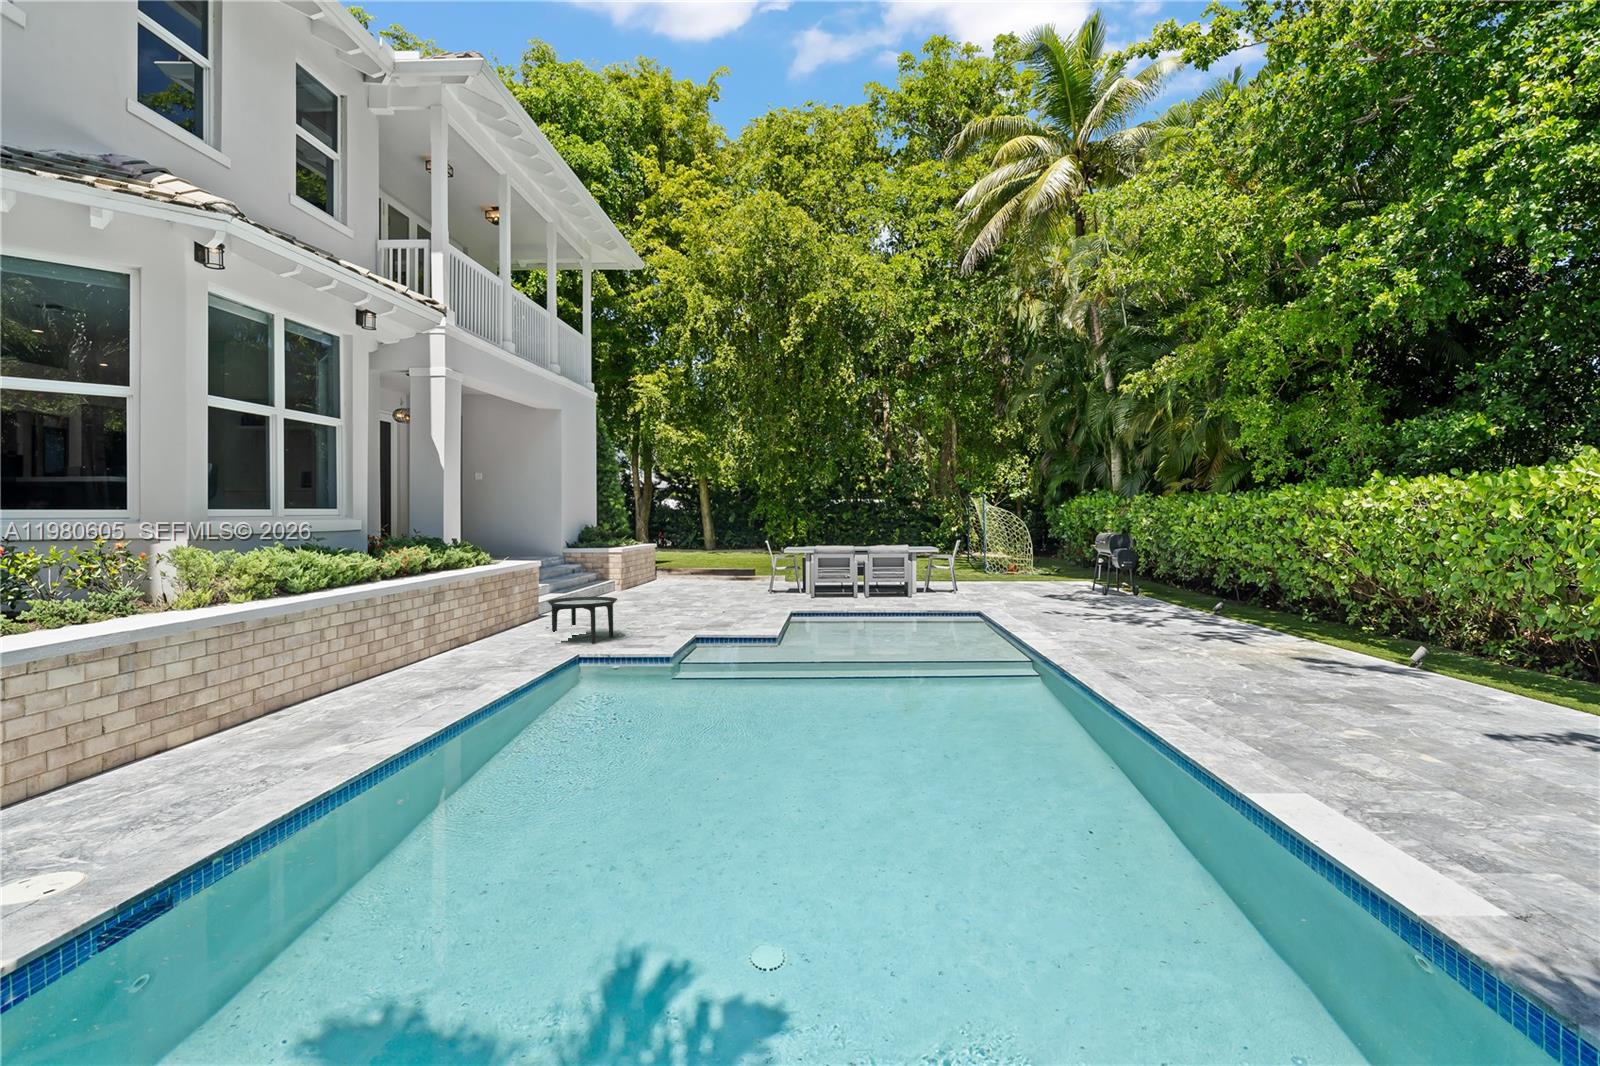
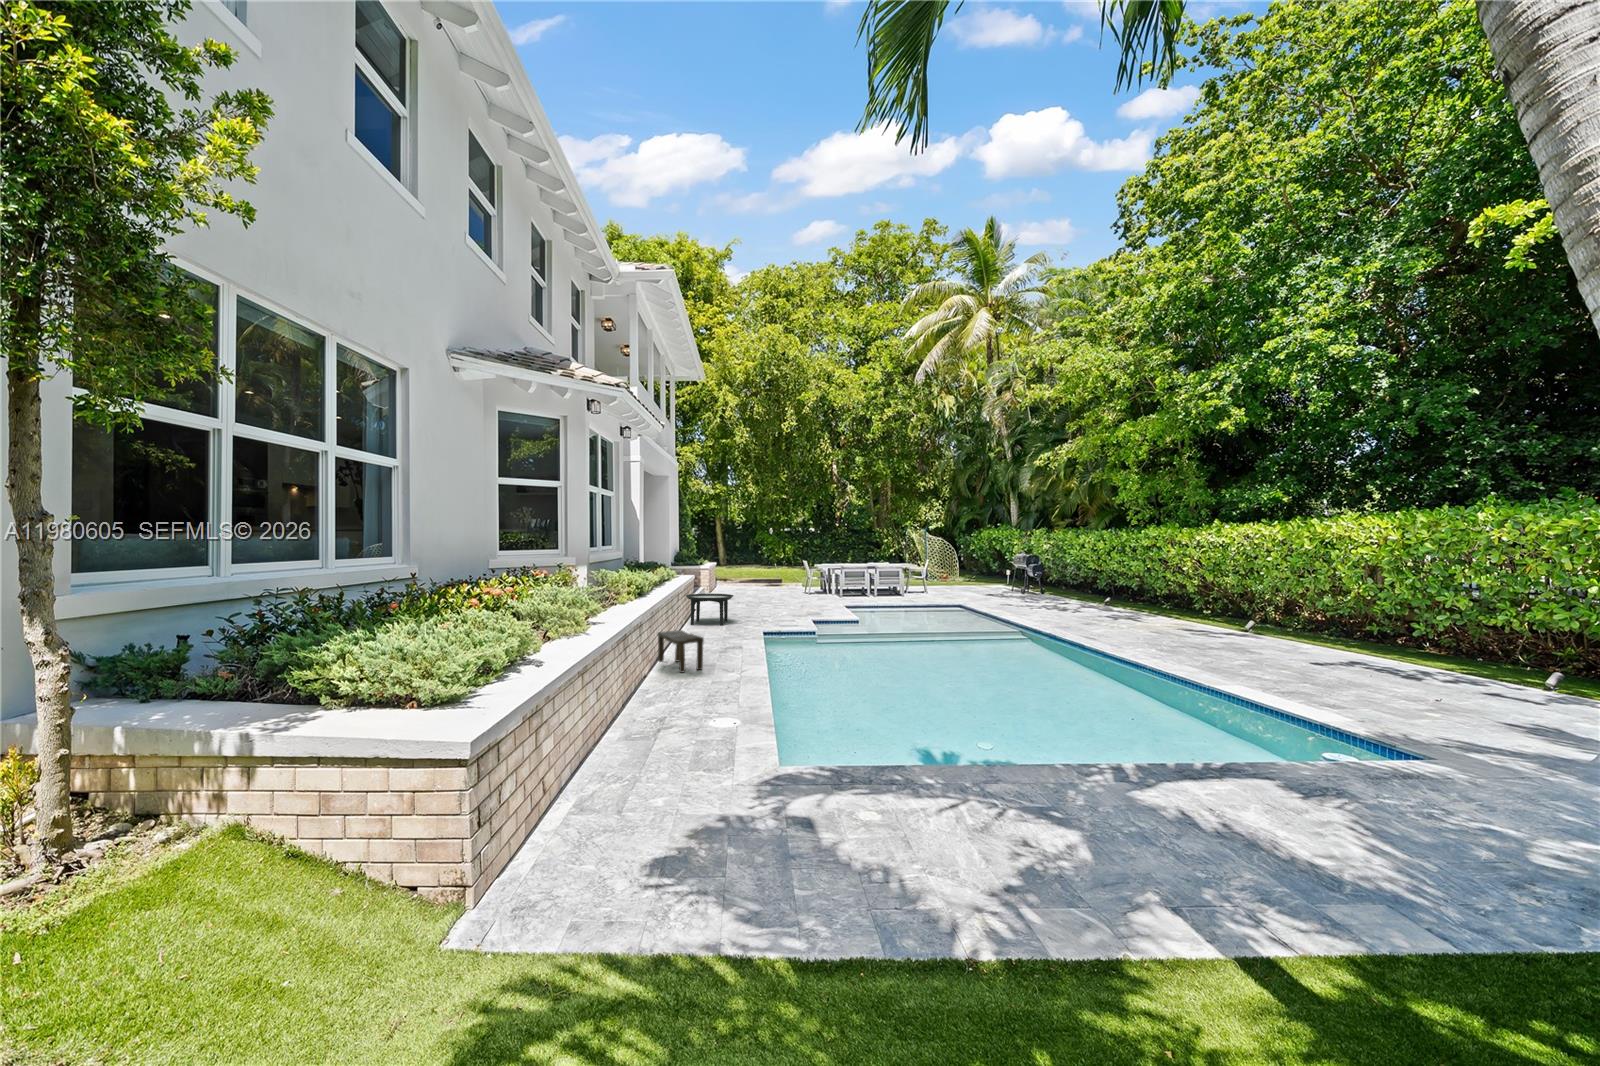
bench: none [378,662,426,732] -> present [658,630,704,672]

